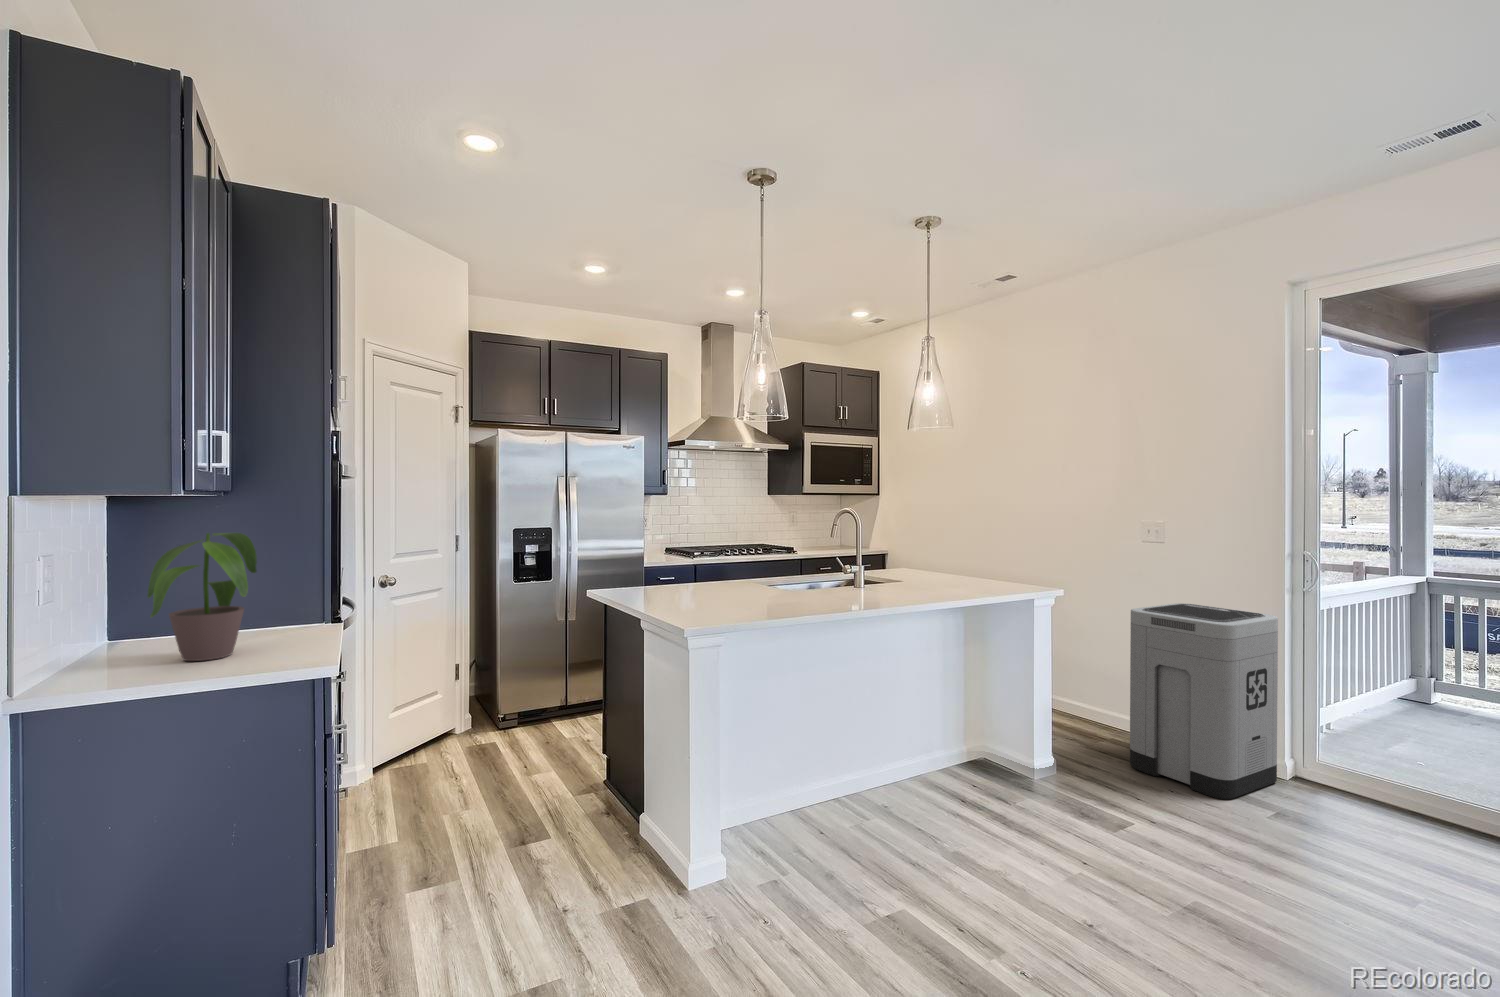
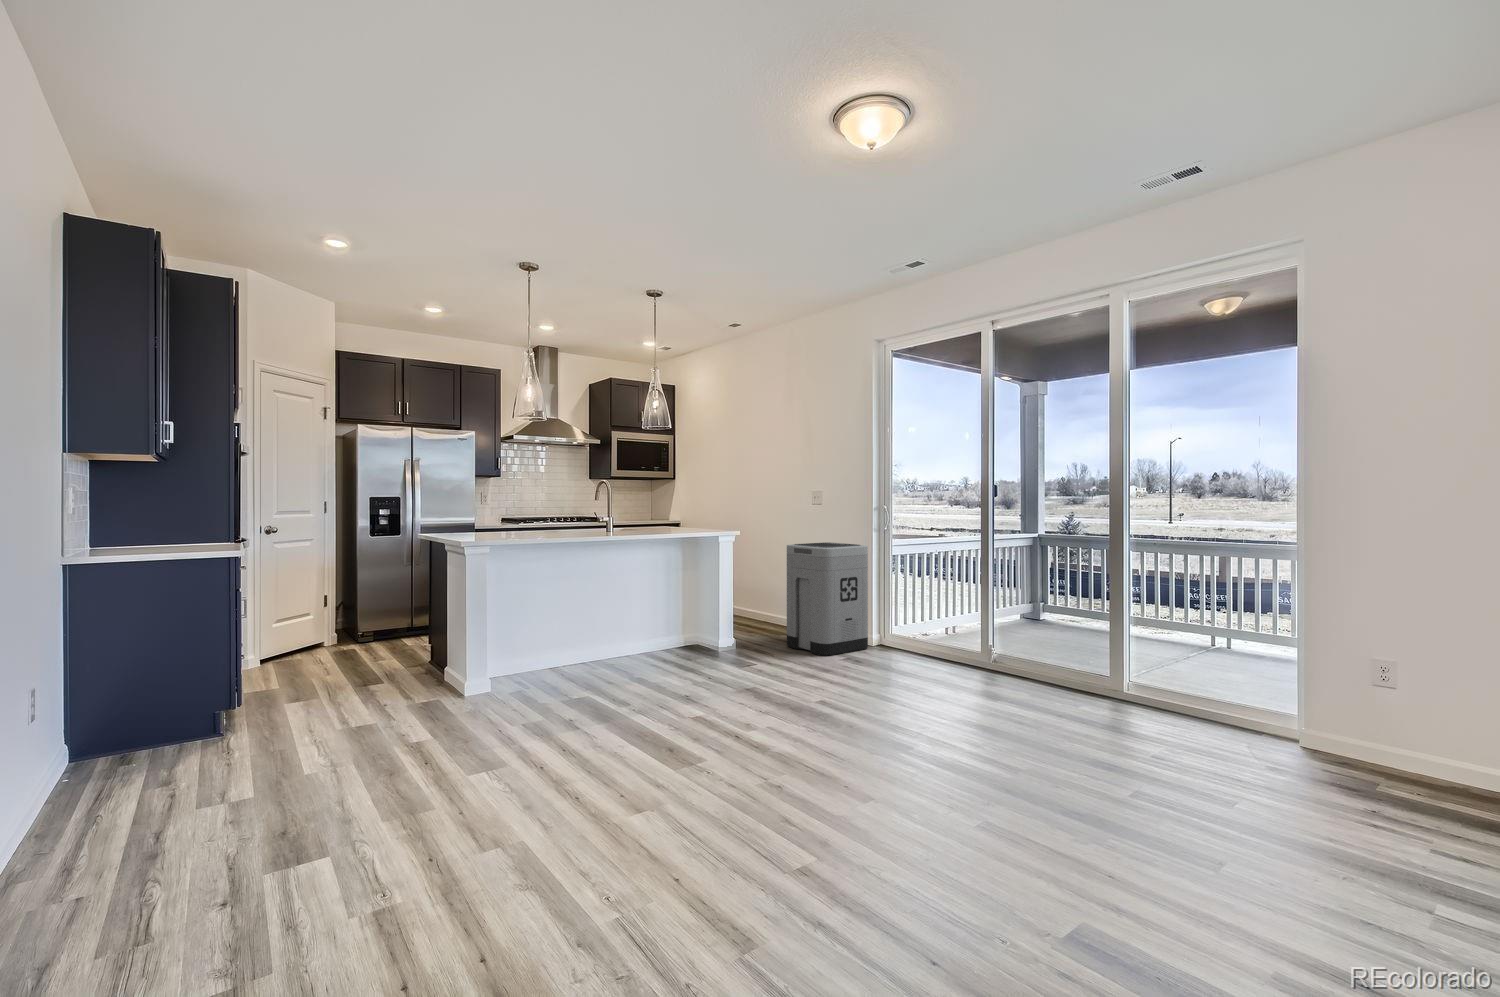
potted plant: present [148,533,257,661] -> none [123,476,213,543]

